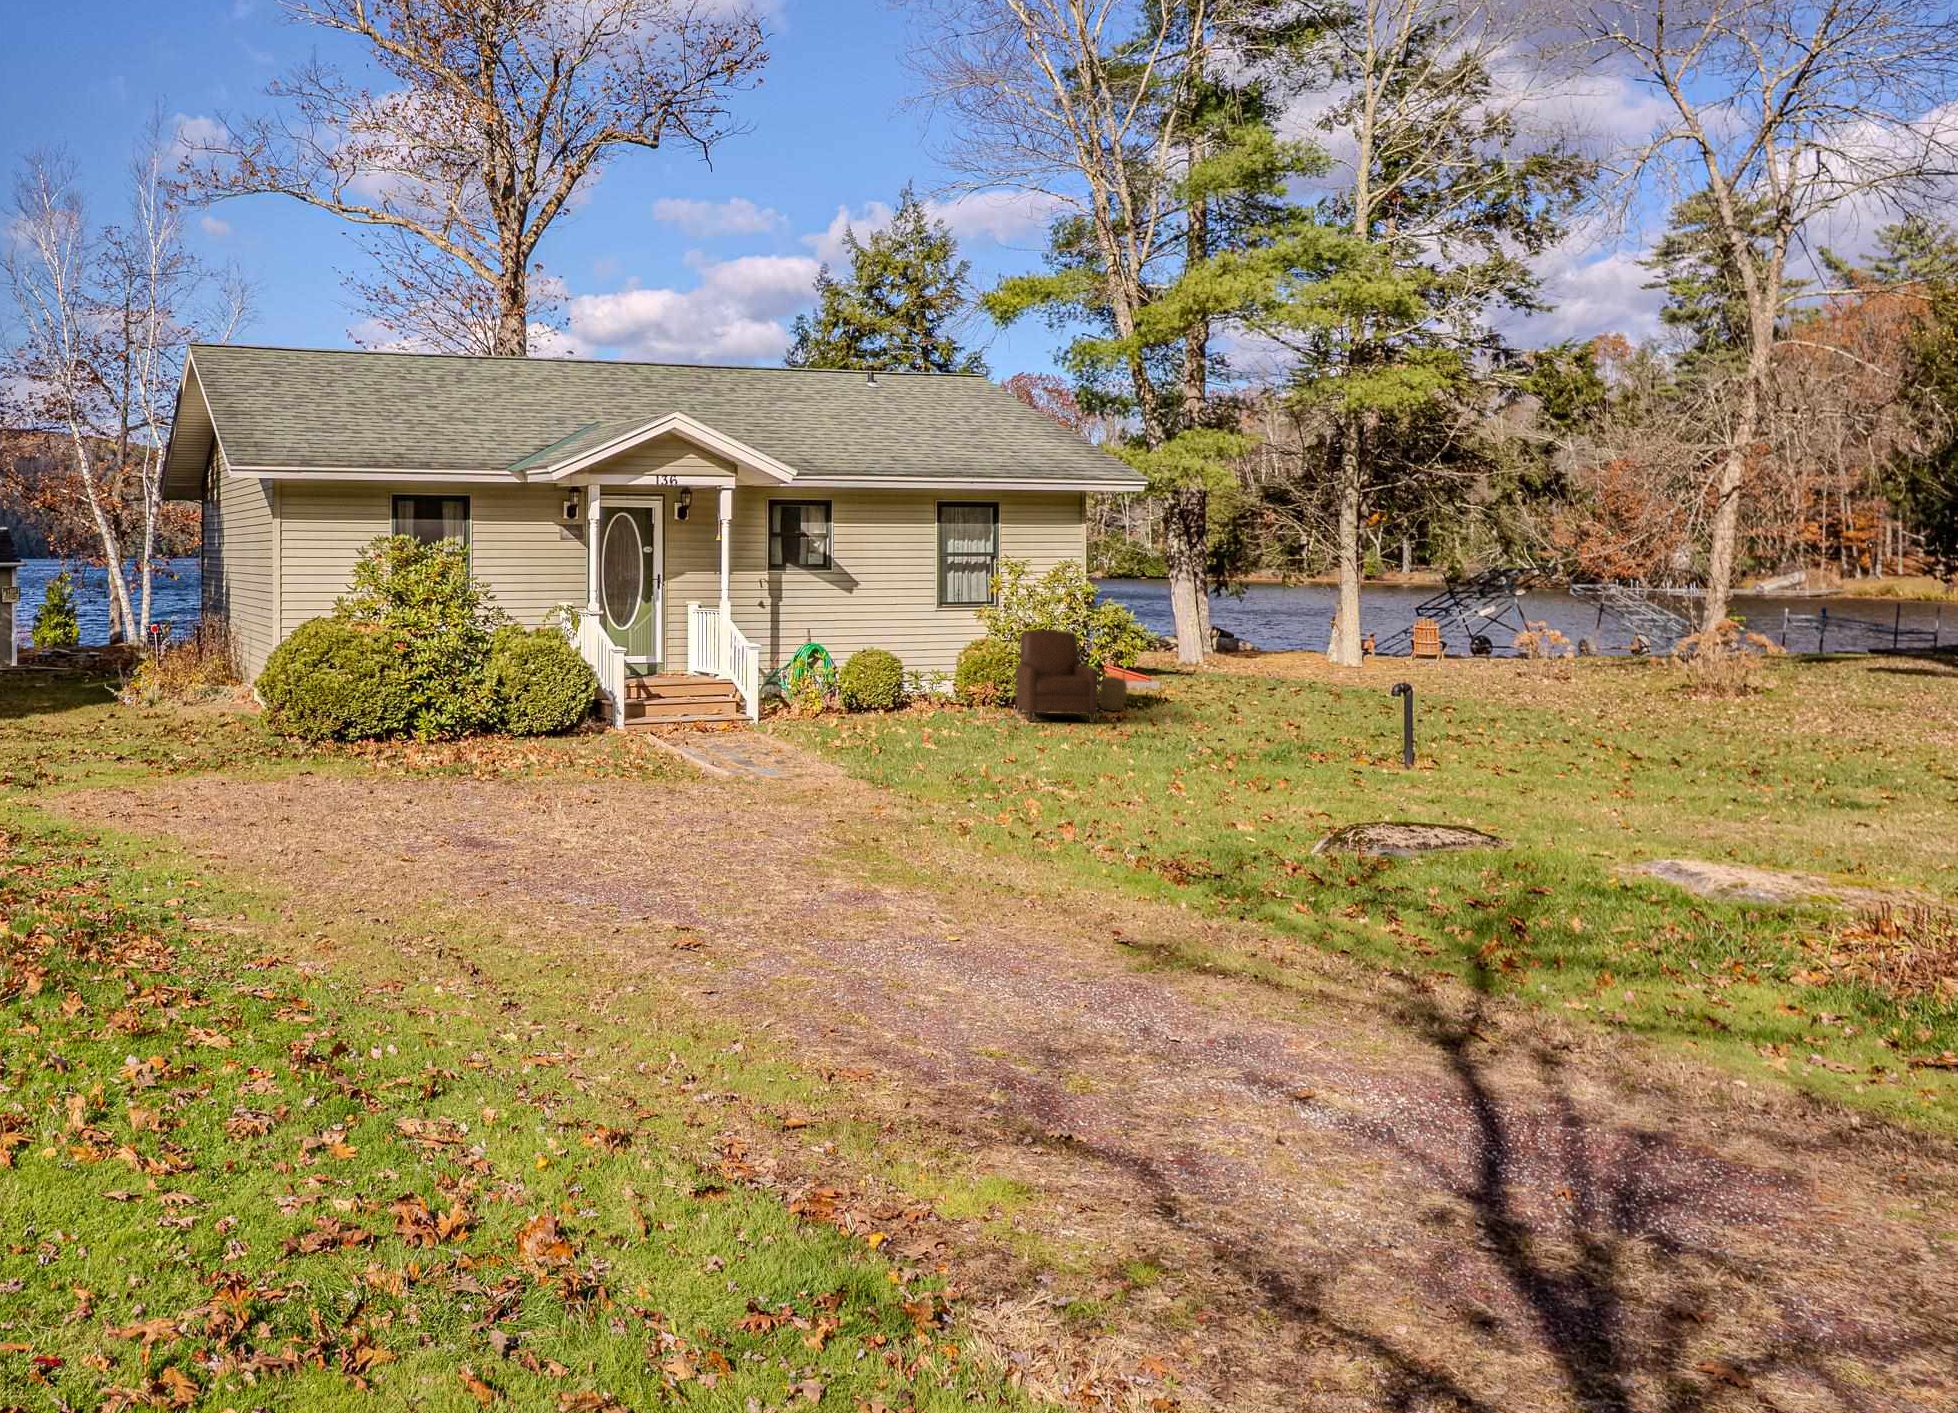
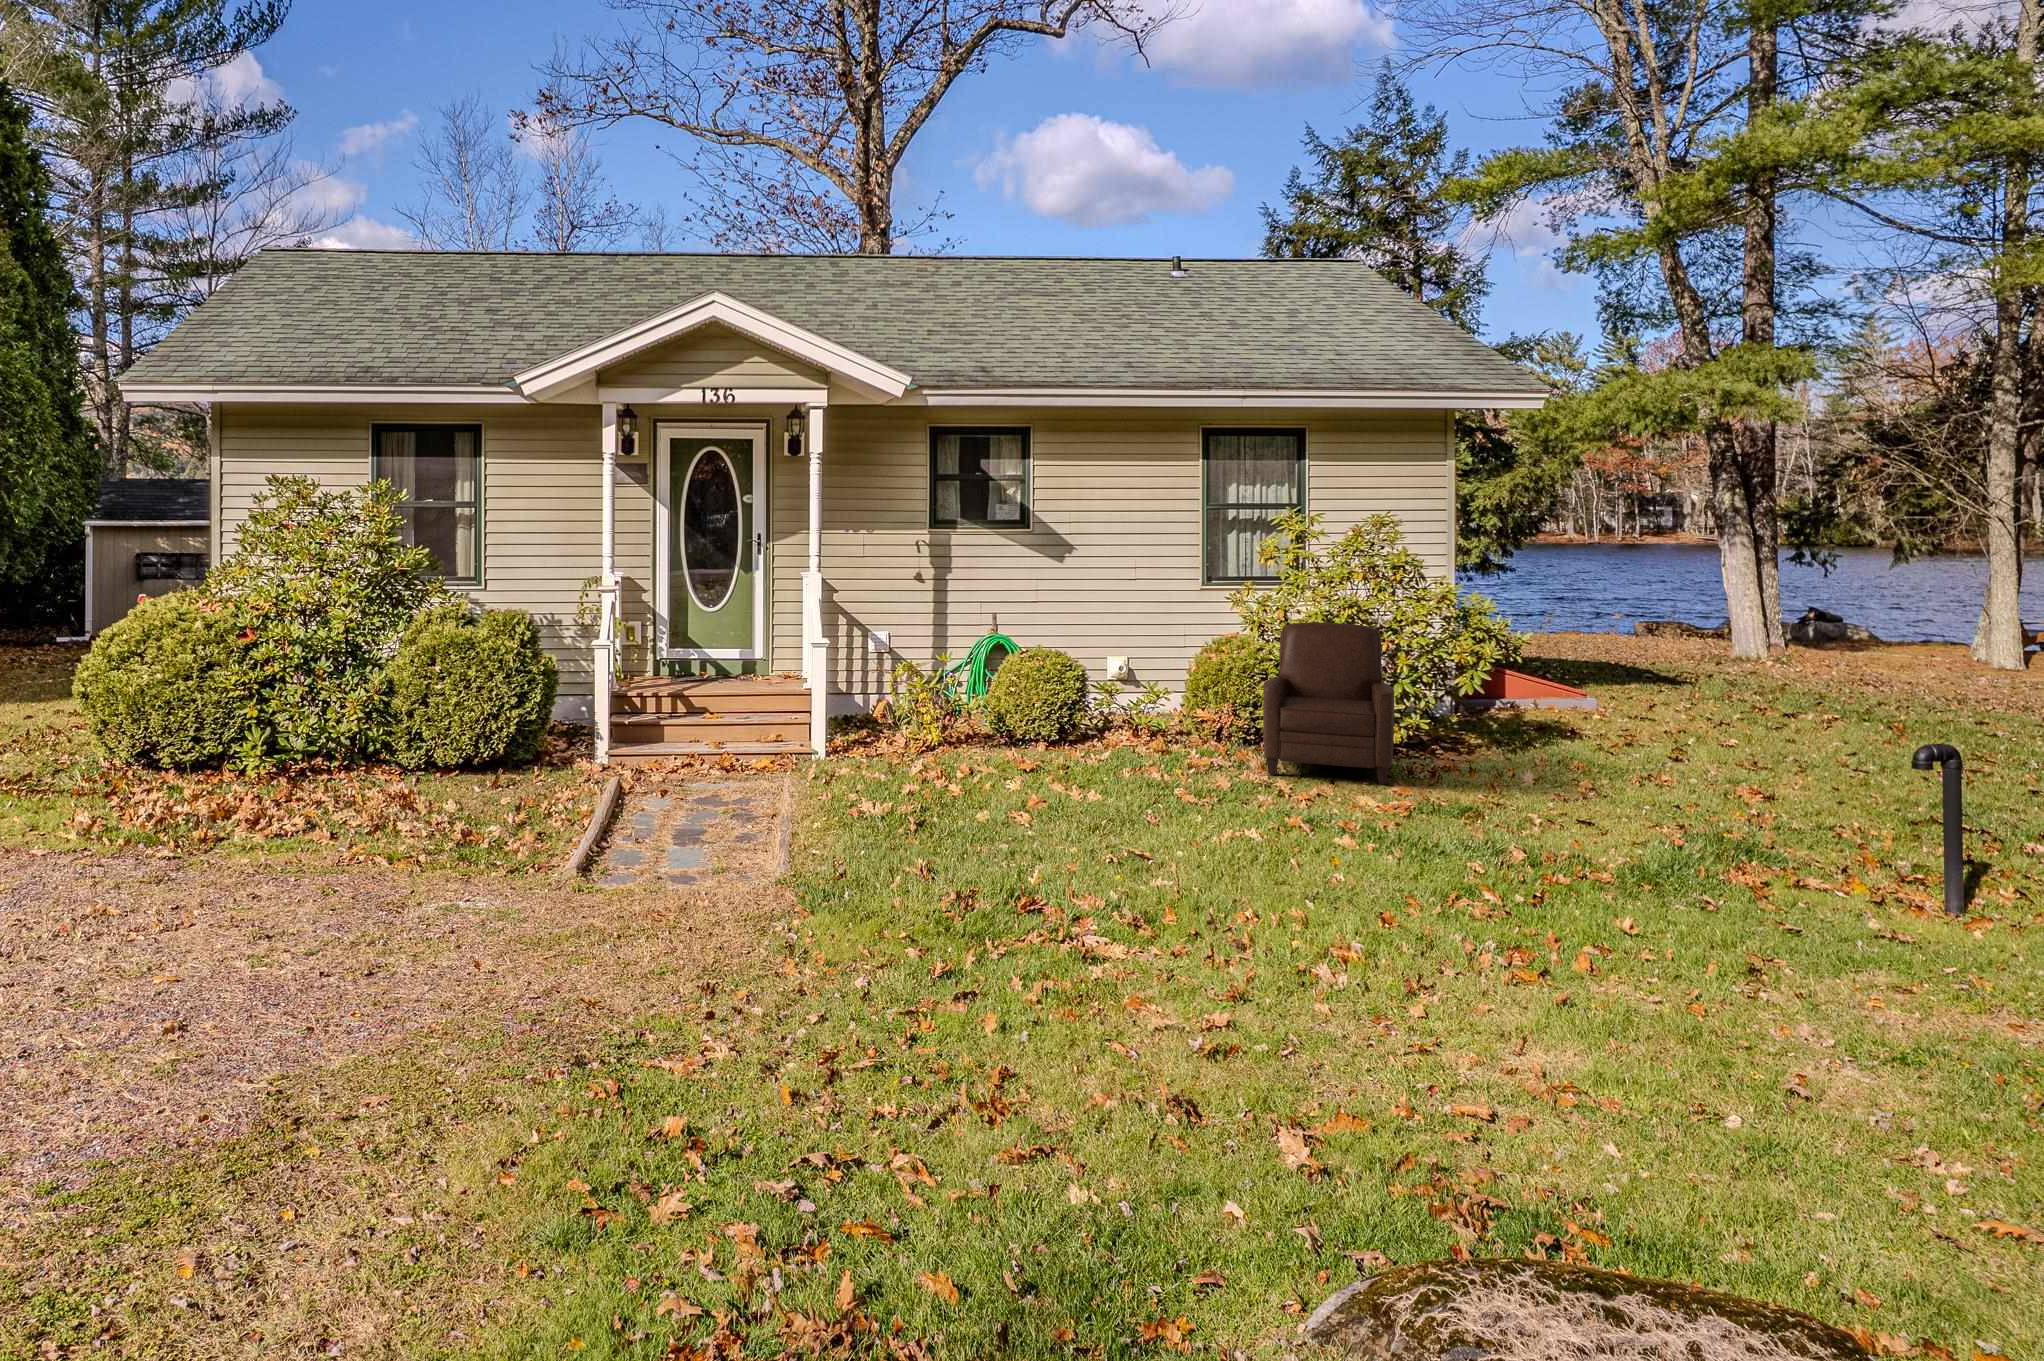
woven basket: present [1098,675,1127,711] -> none [1430,689,1486,762]

